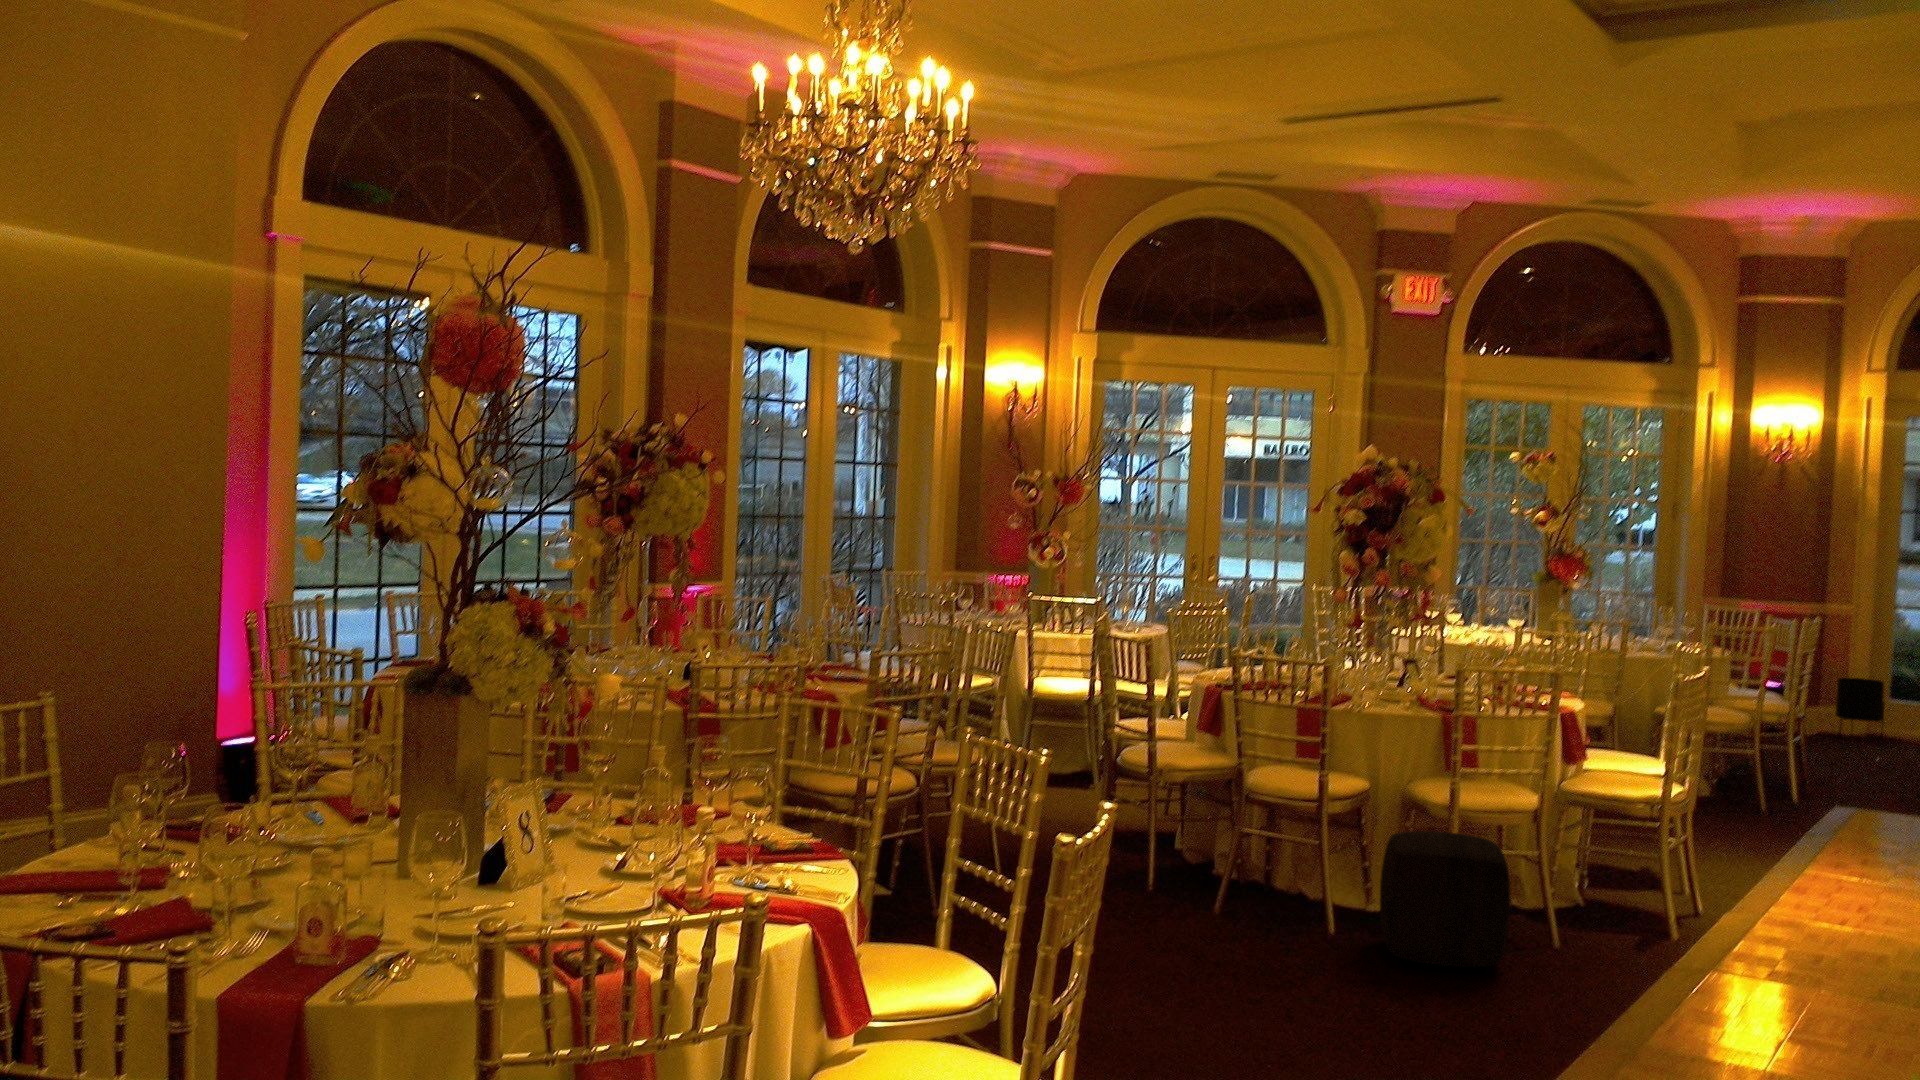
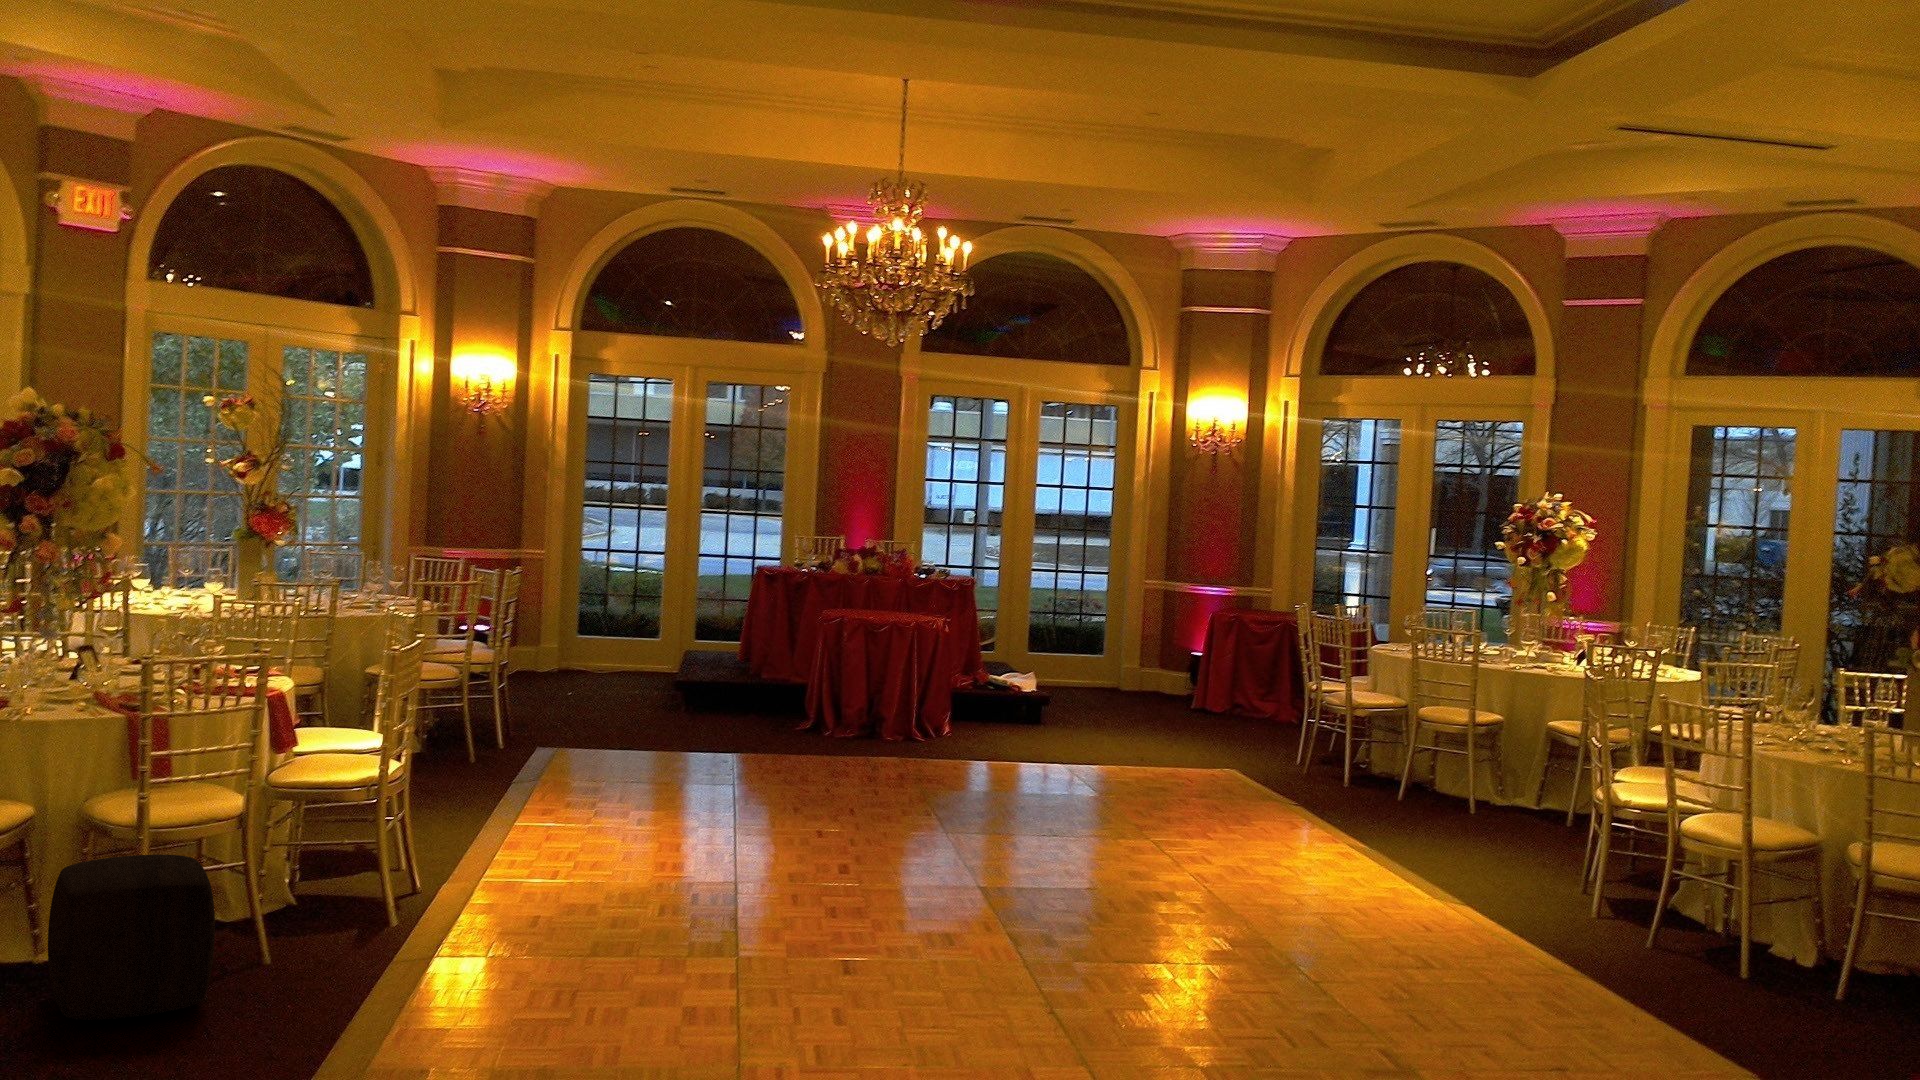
planter: present [1835,678,1885,735] -> none [530,618,572,677]

